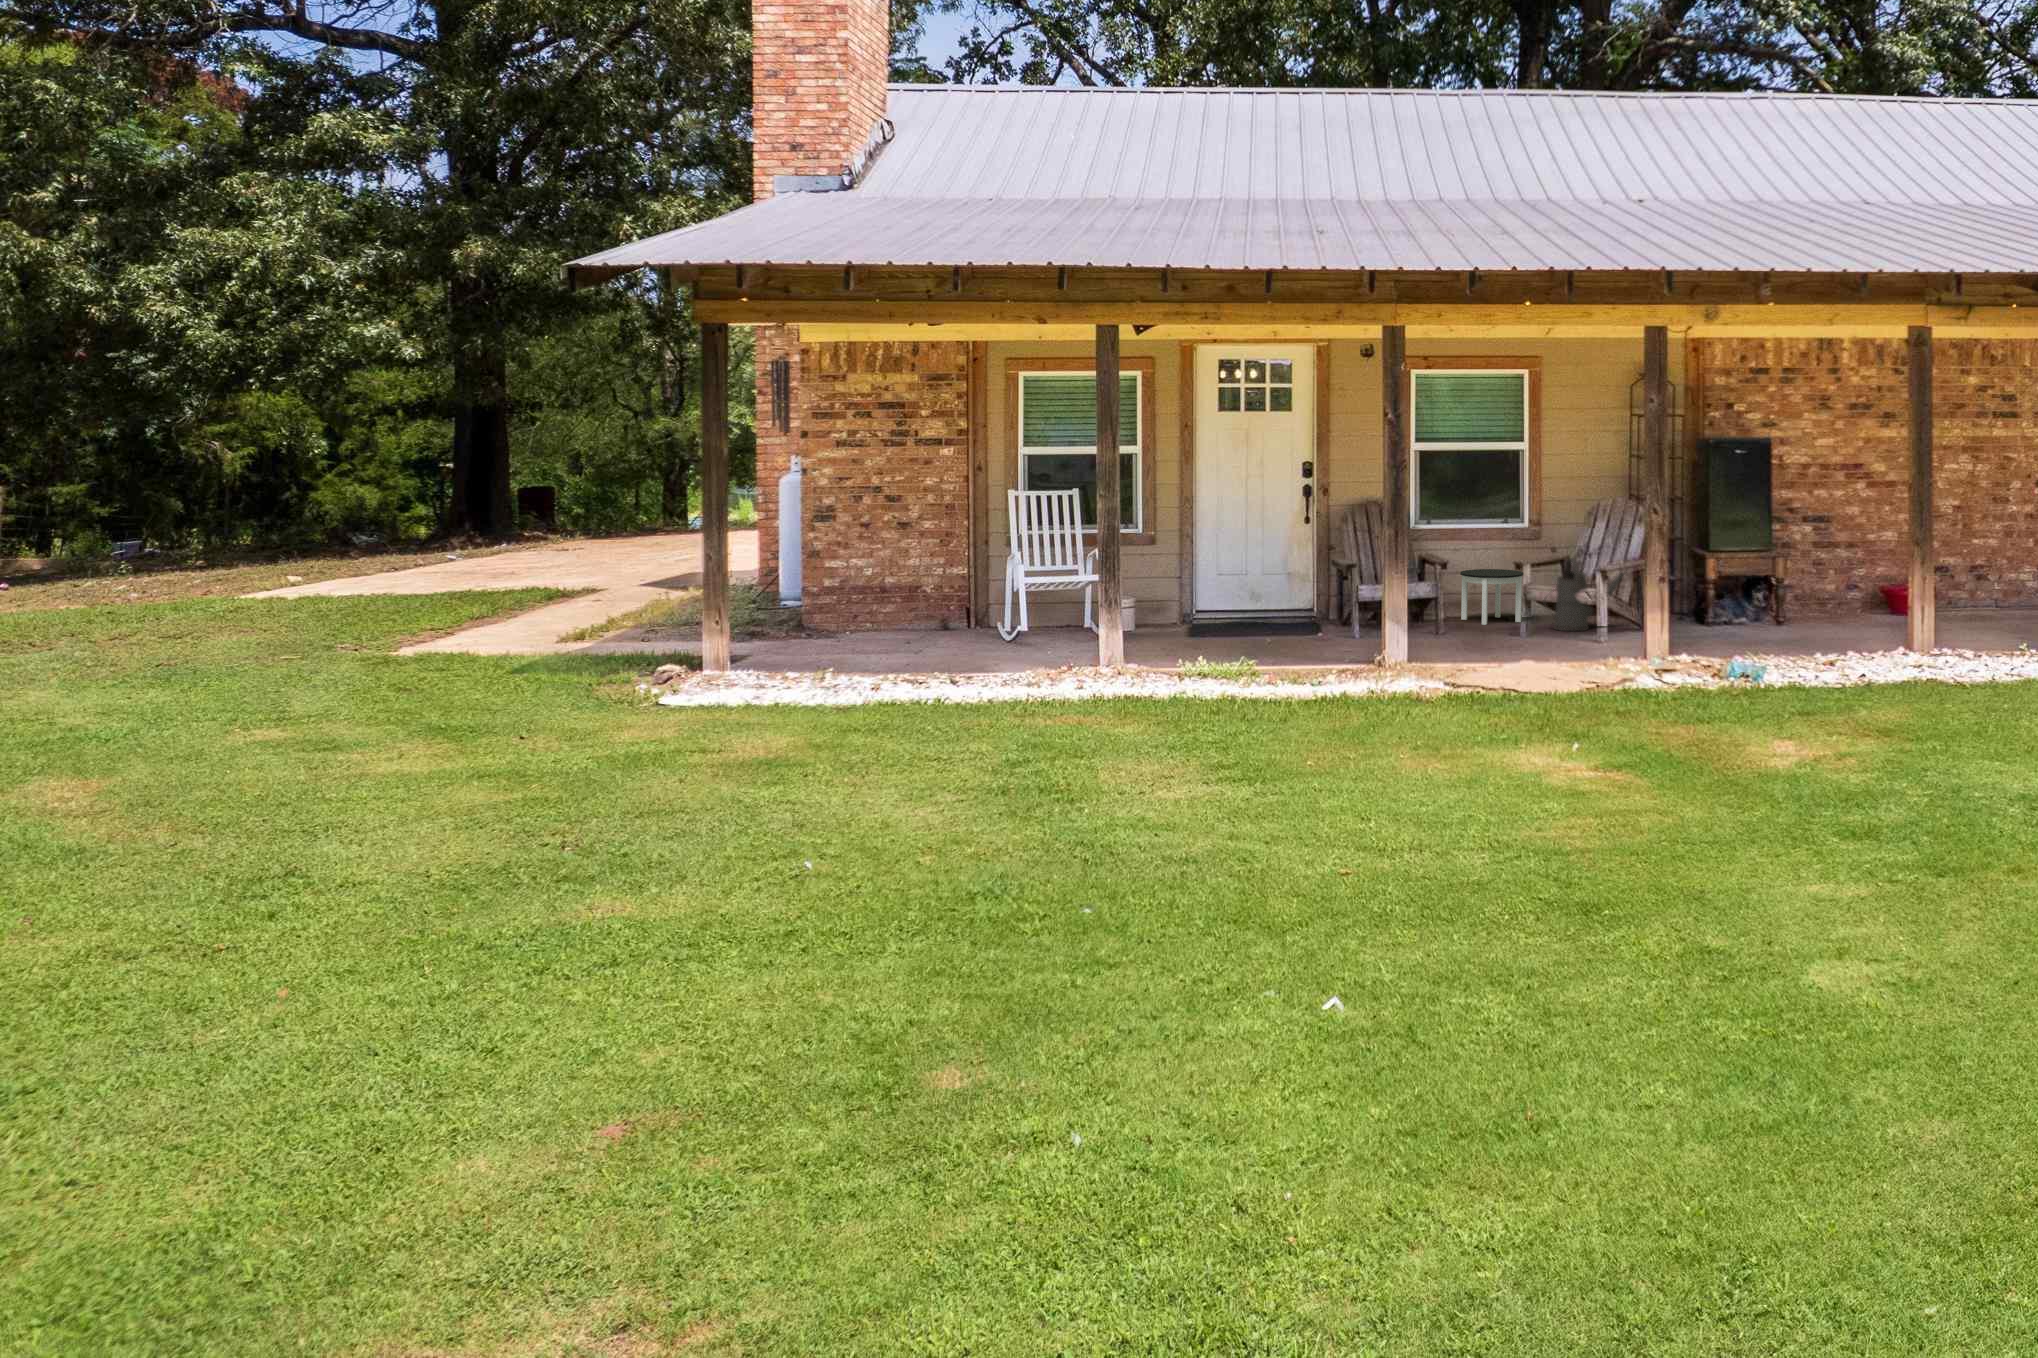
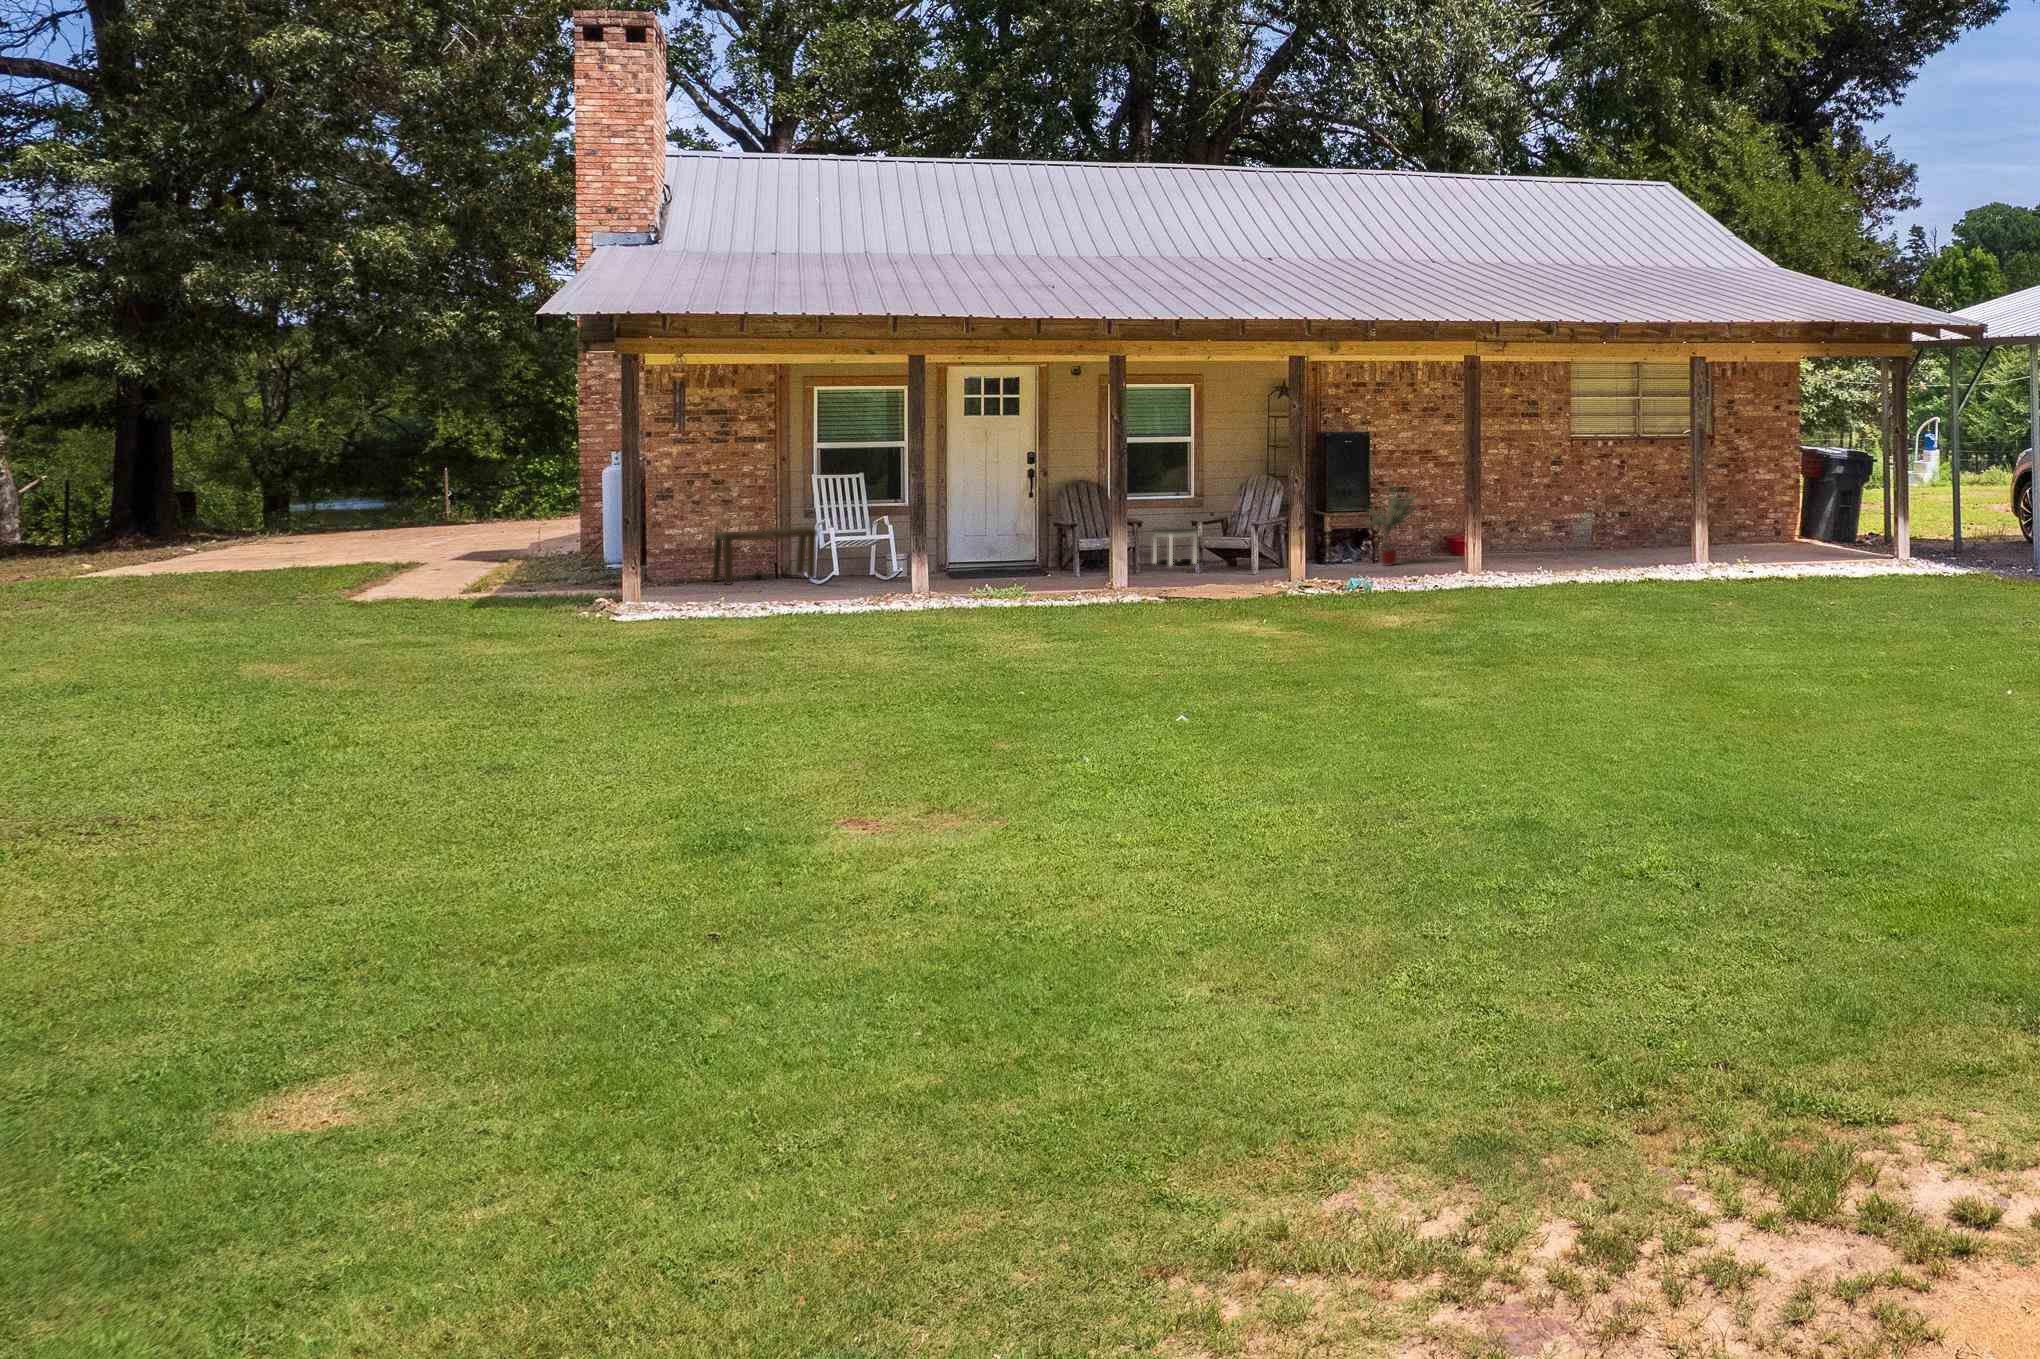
potted tree: none [1755,515,1832,633] -> present [1366,485,1415,565]
bench: none [878,557,1012,635] -> present [712,527,818,585]
watering can: present [1554,558,1624,631] -> none [1214,517,1273,568]

